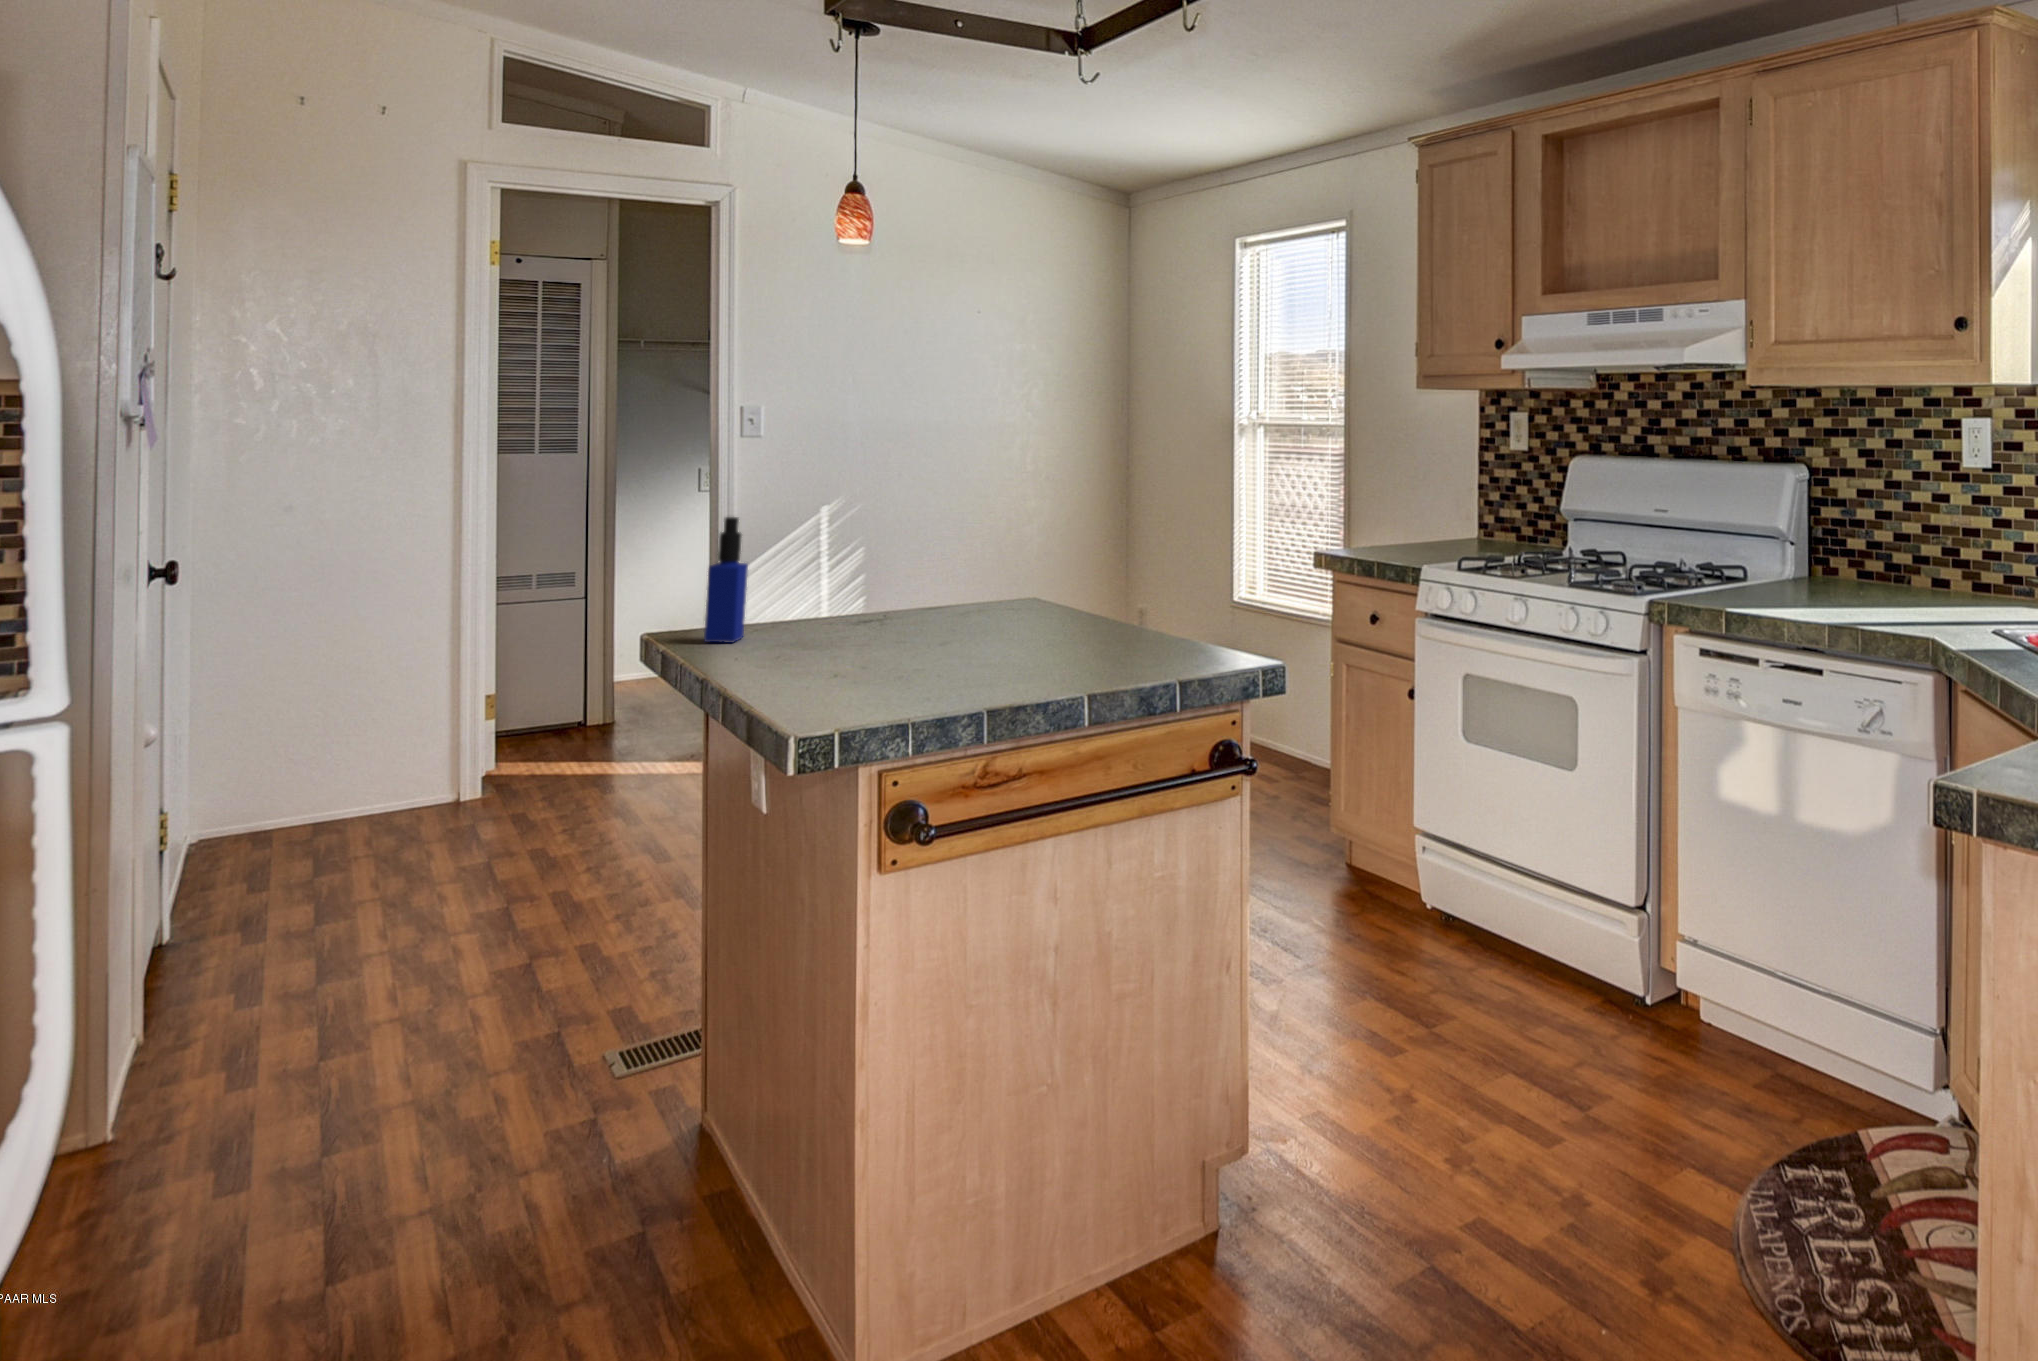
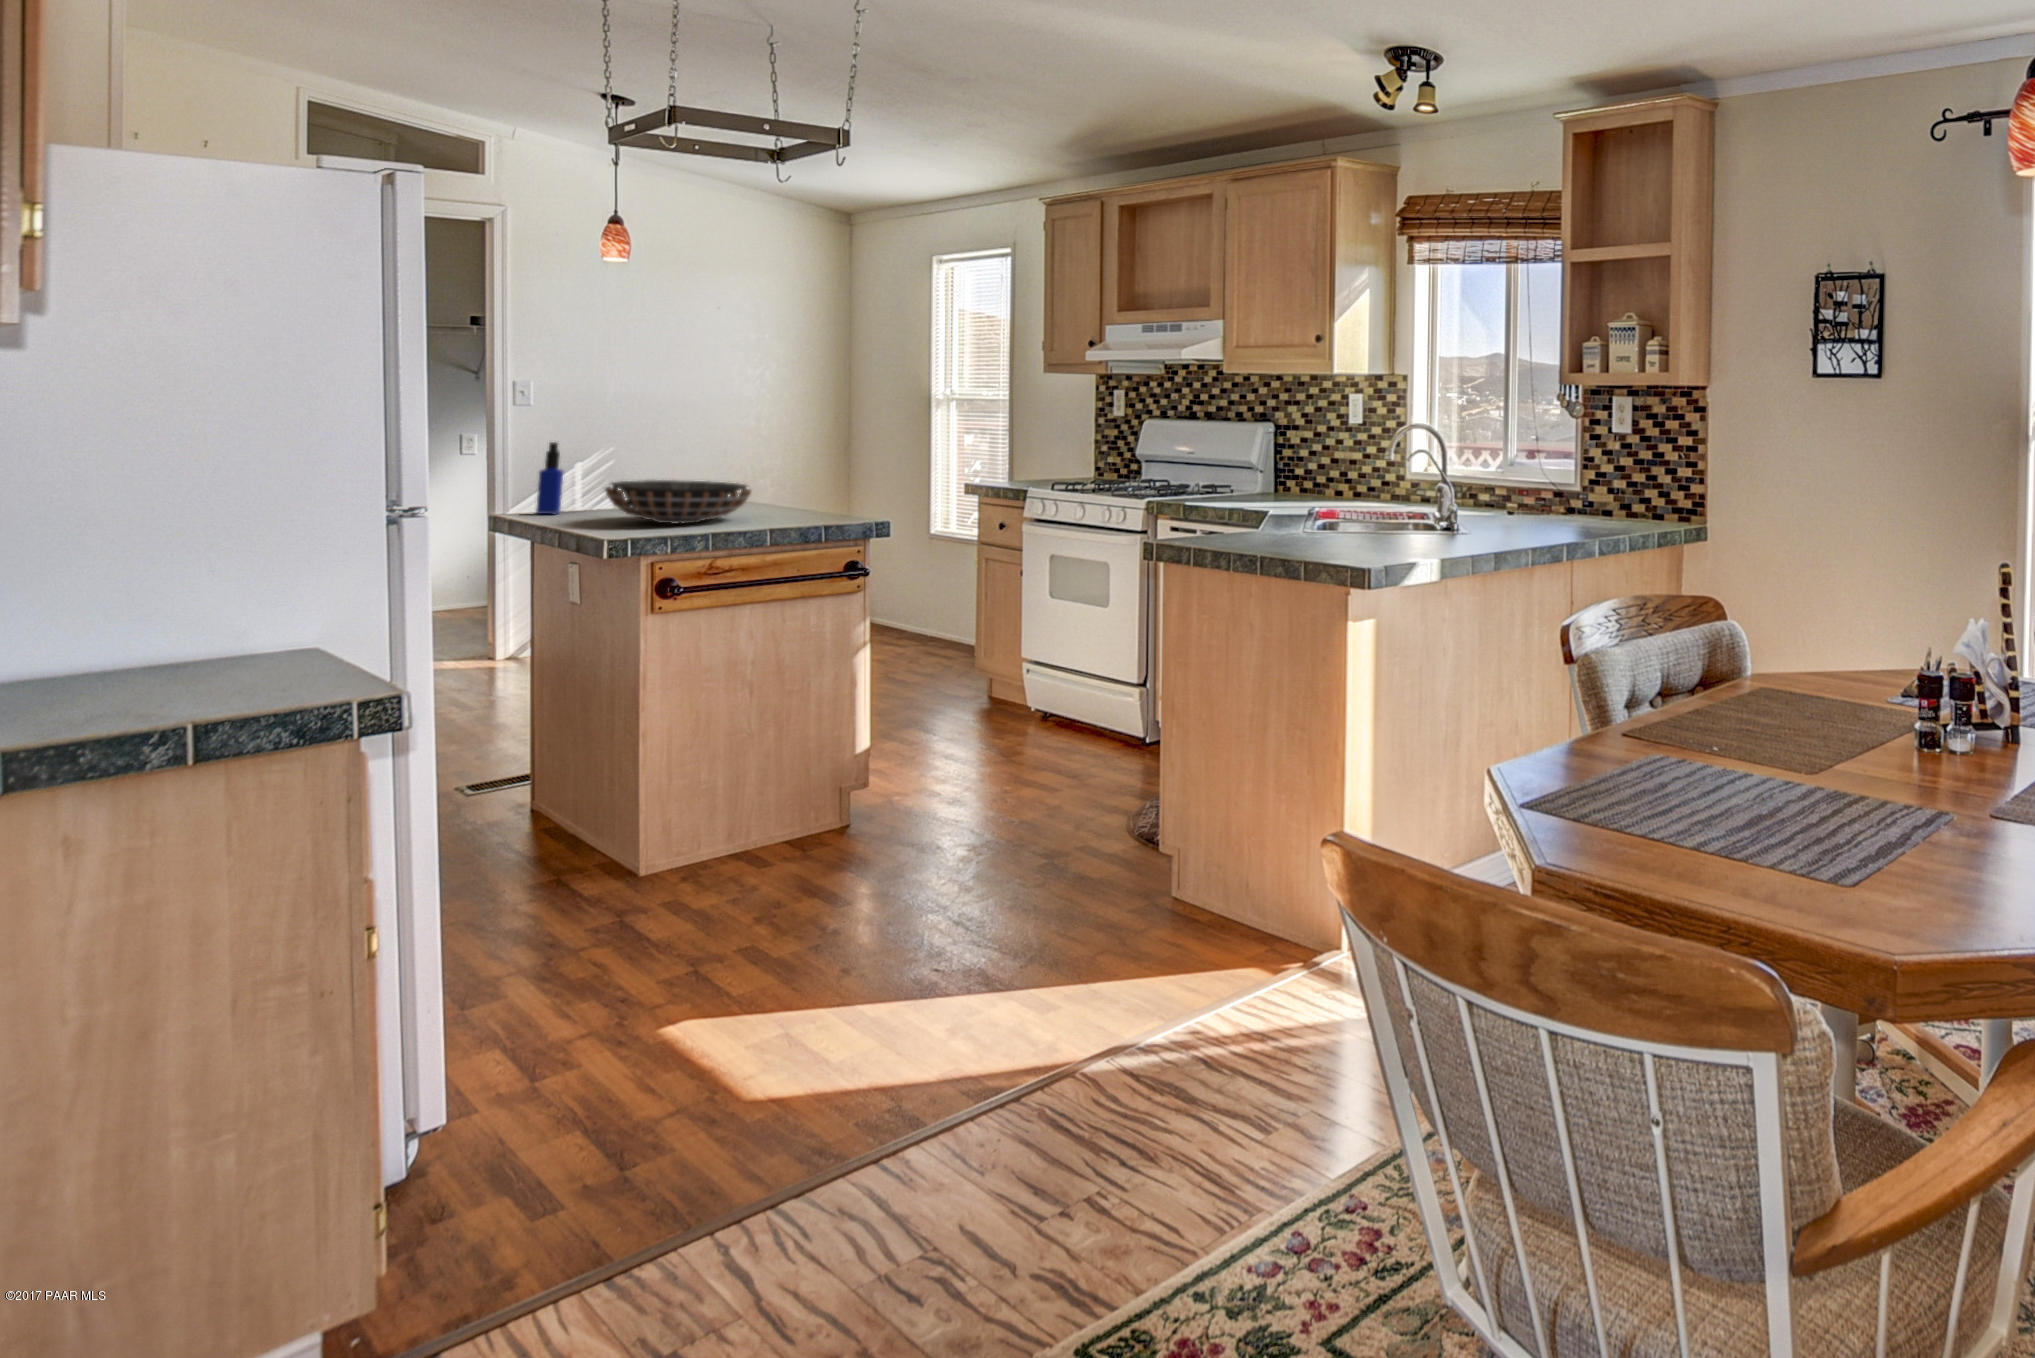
decorative bowl: none [803,586,1051,675] -> present [605,480,751,523]

